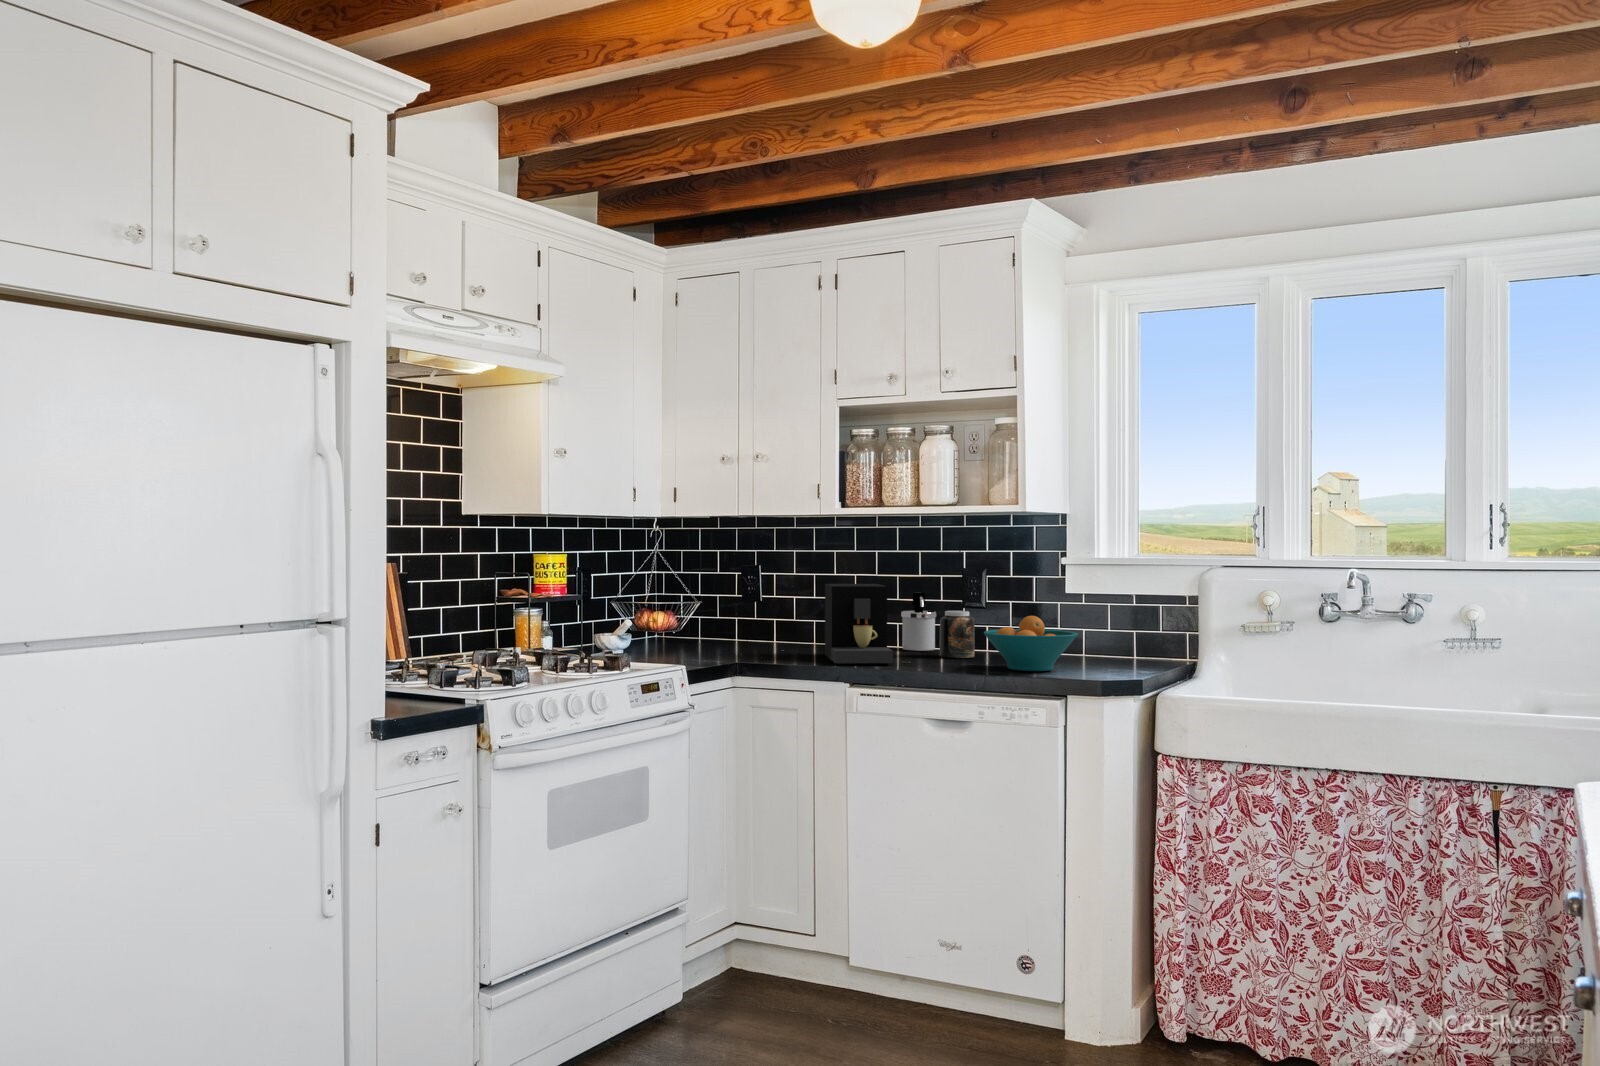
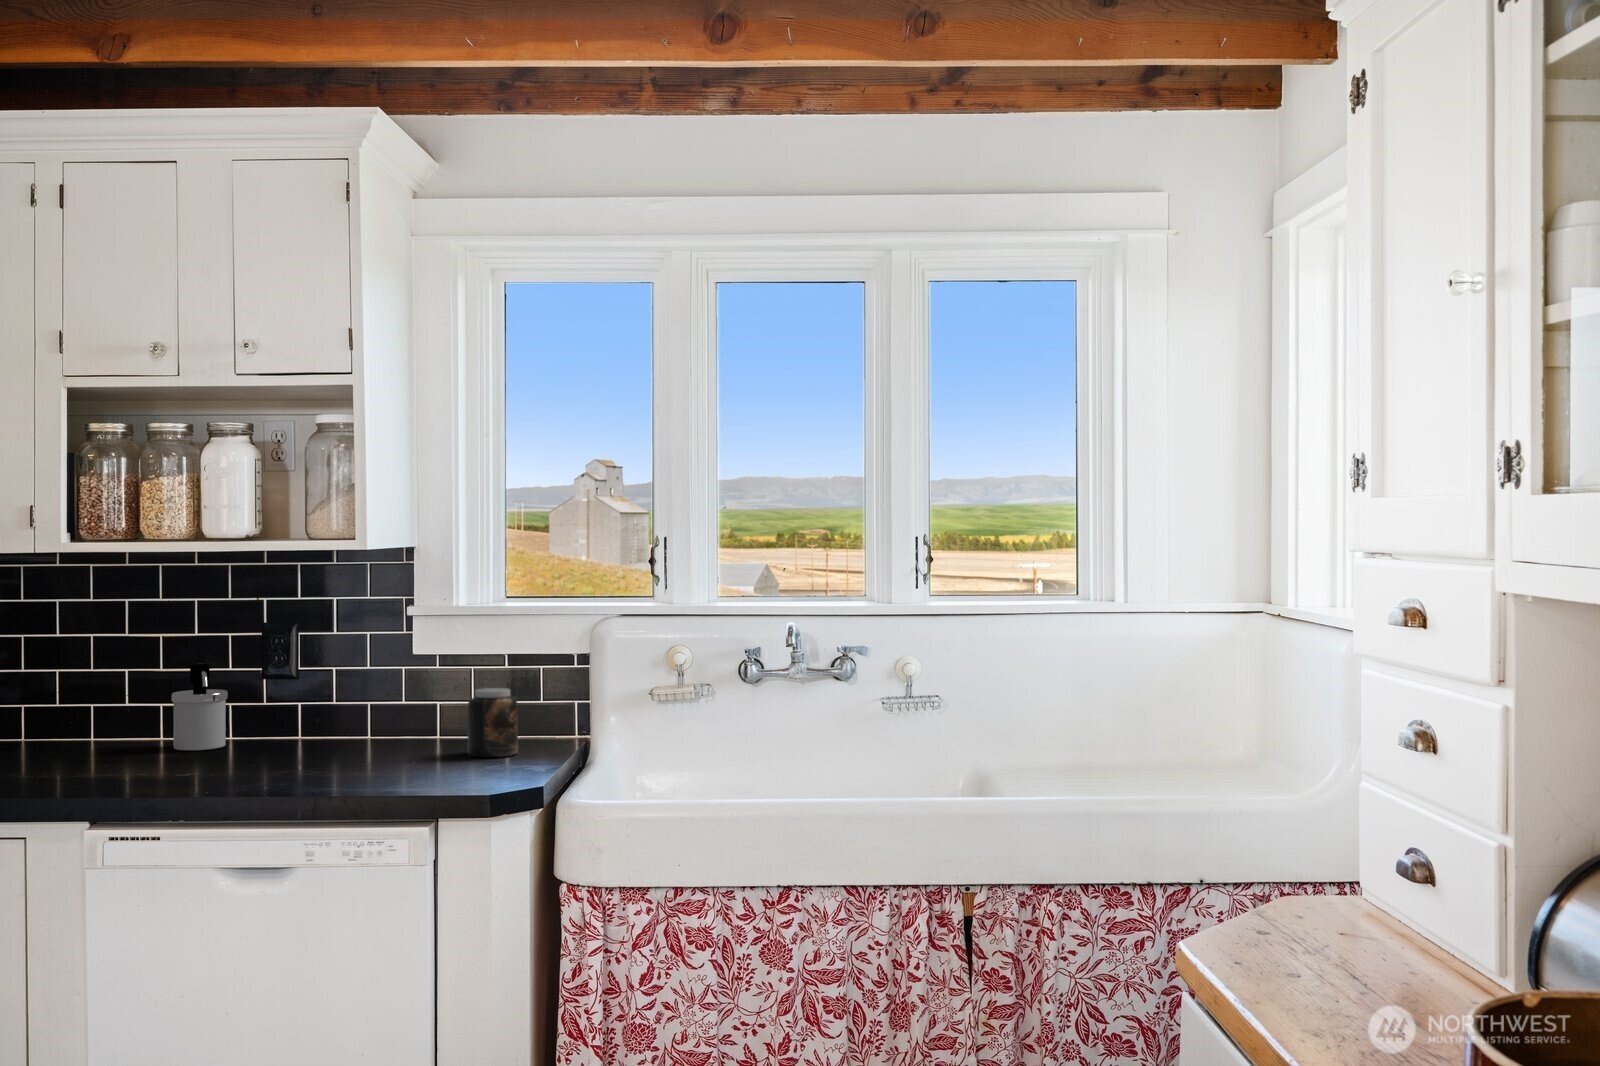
coffee maker: present [825,584,893,663] -> none [39,657,157,795]
jar: present [940,611,975,658] -> present [467,688,518,757]
fruit bowl: present [984,616,1078,671] -> none [305,699,445,781]

